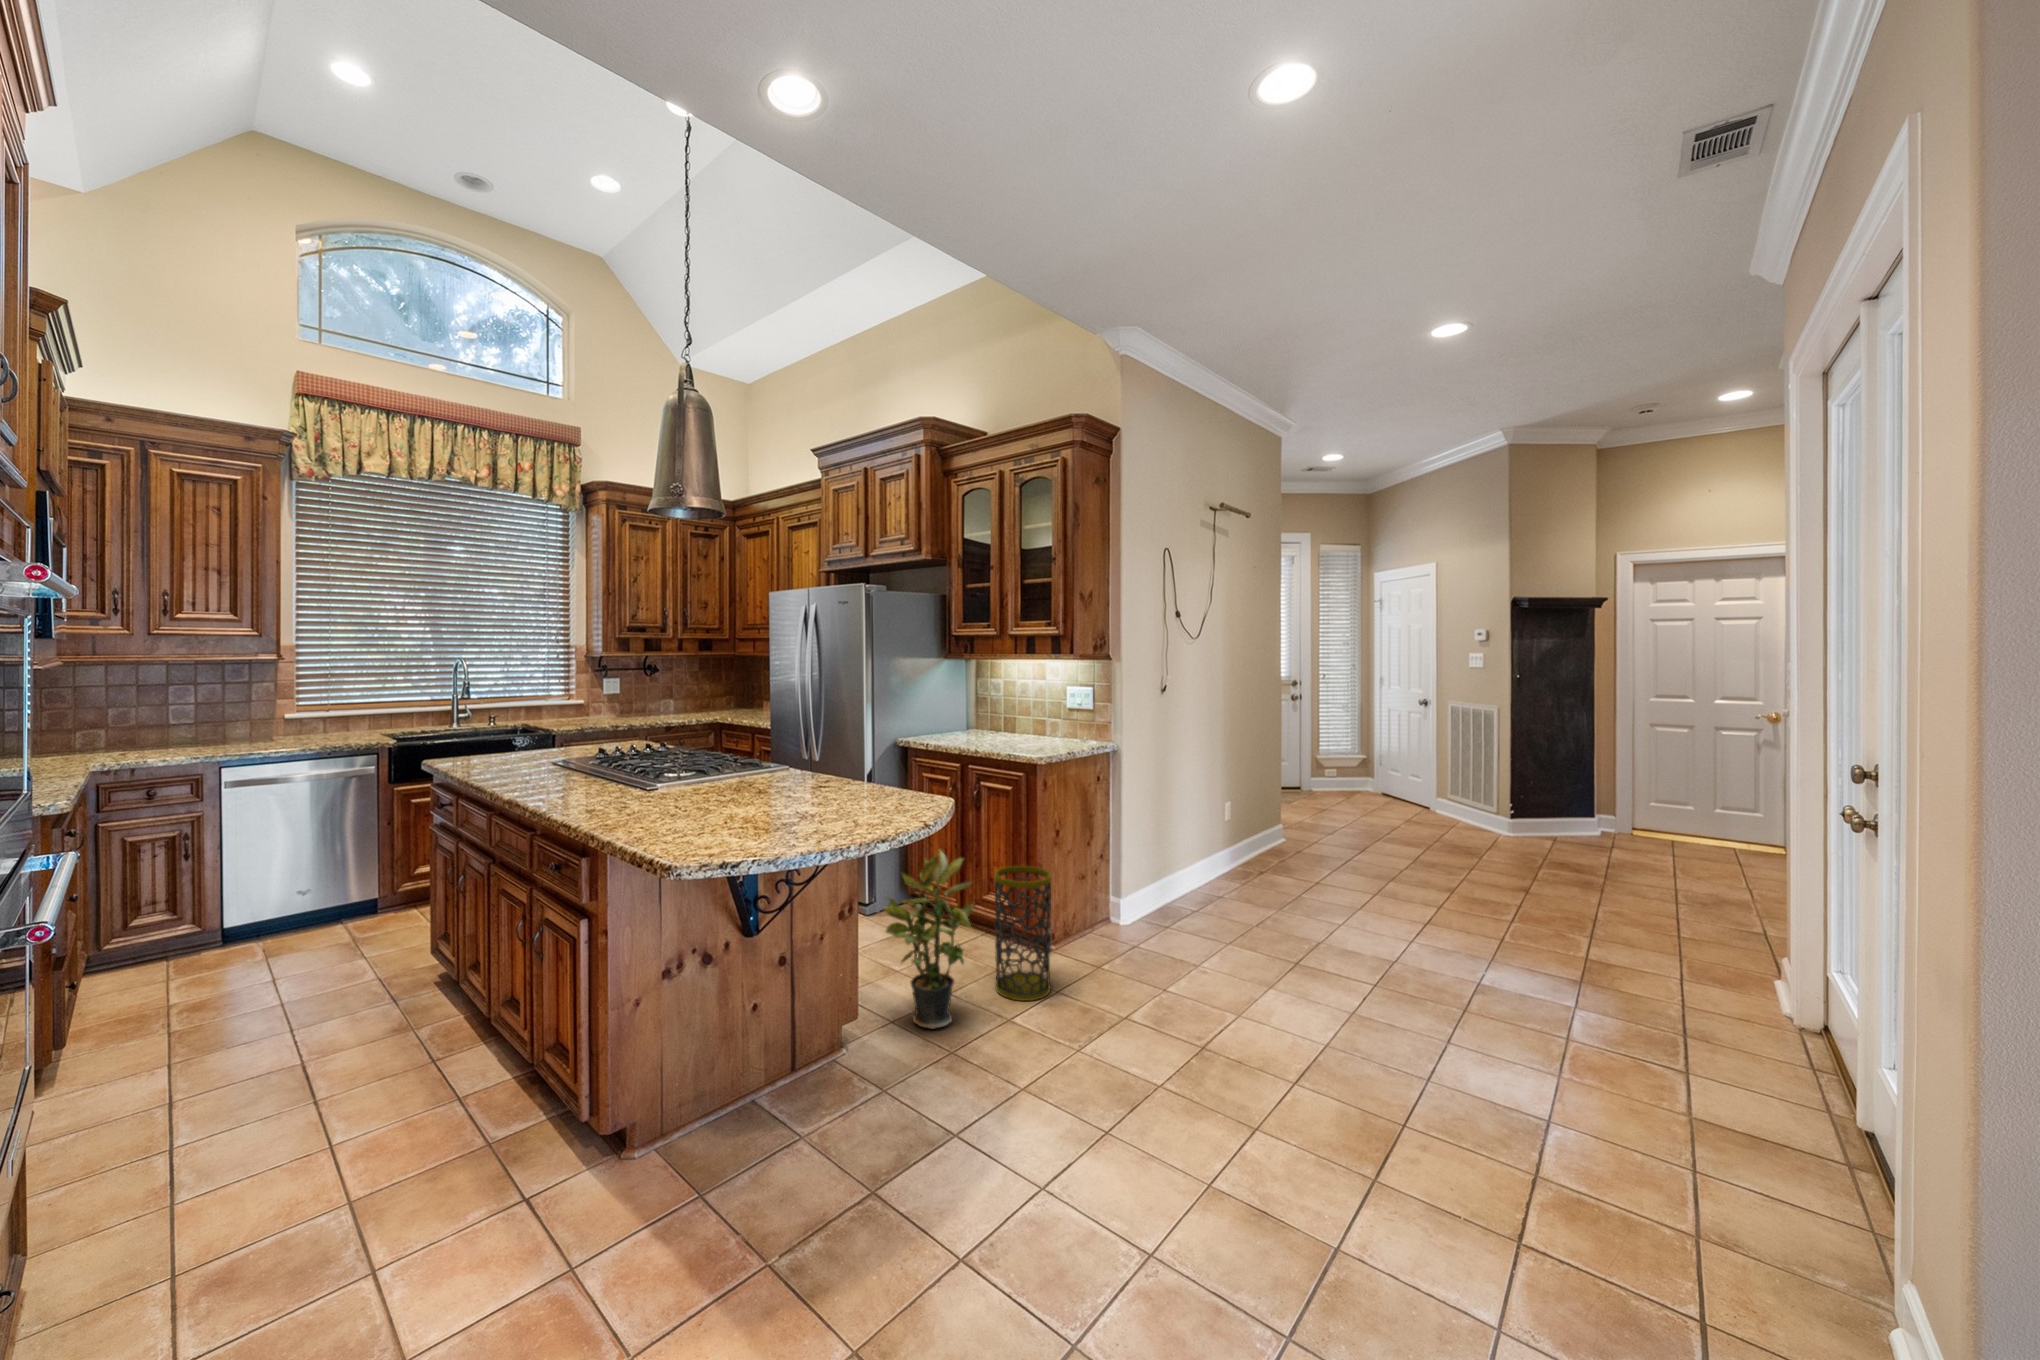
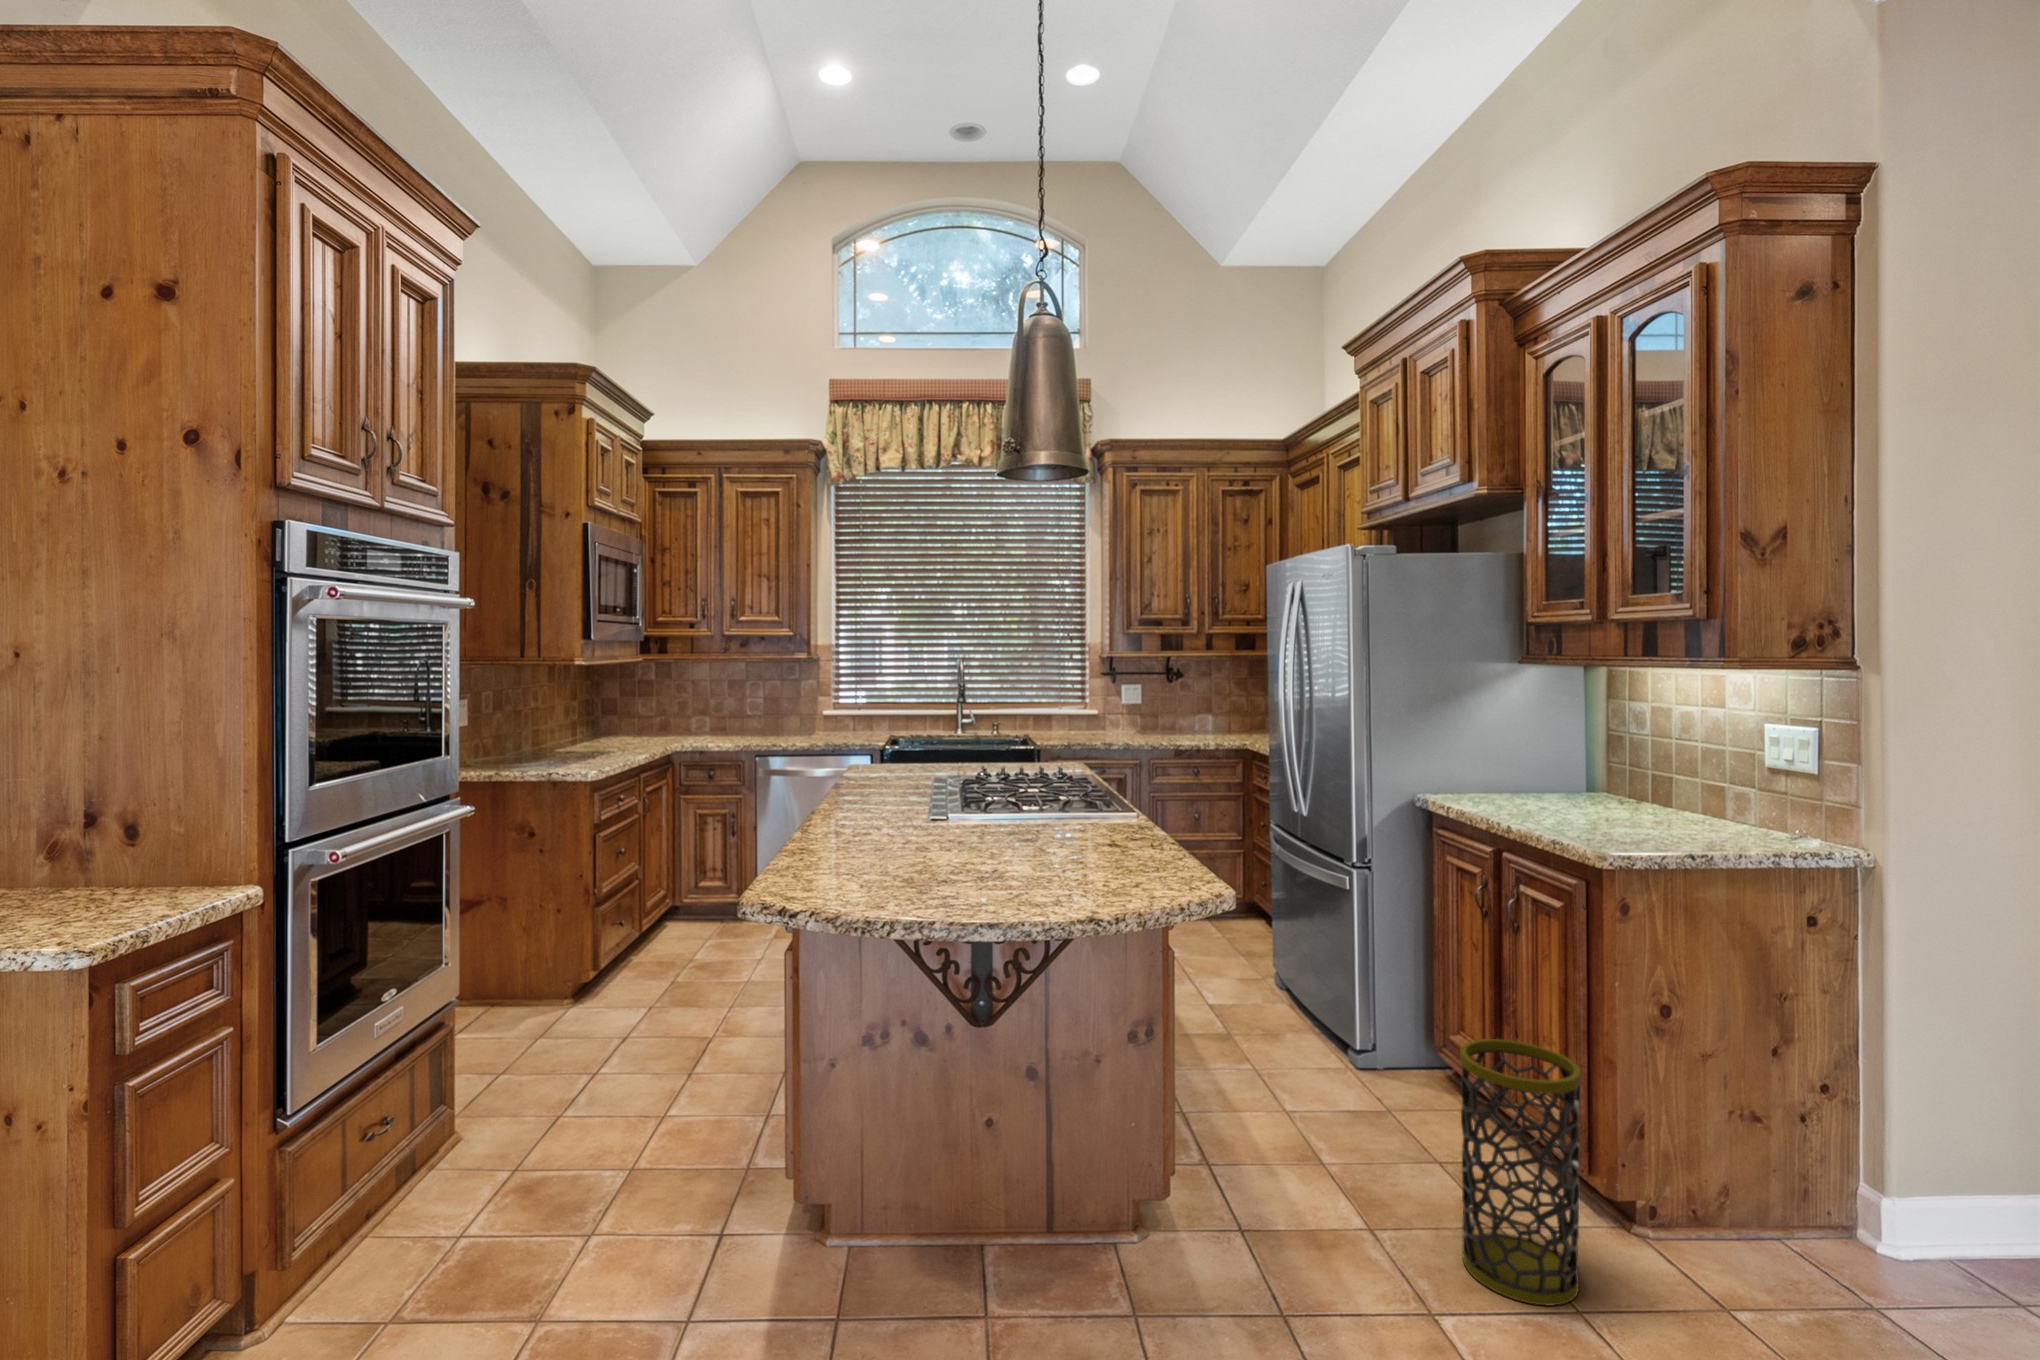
potted plant: present [884,850,974,1029] -> none [1223,973,1386,1270]

